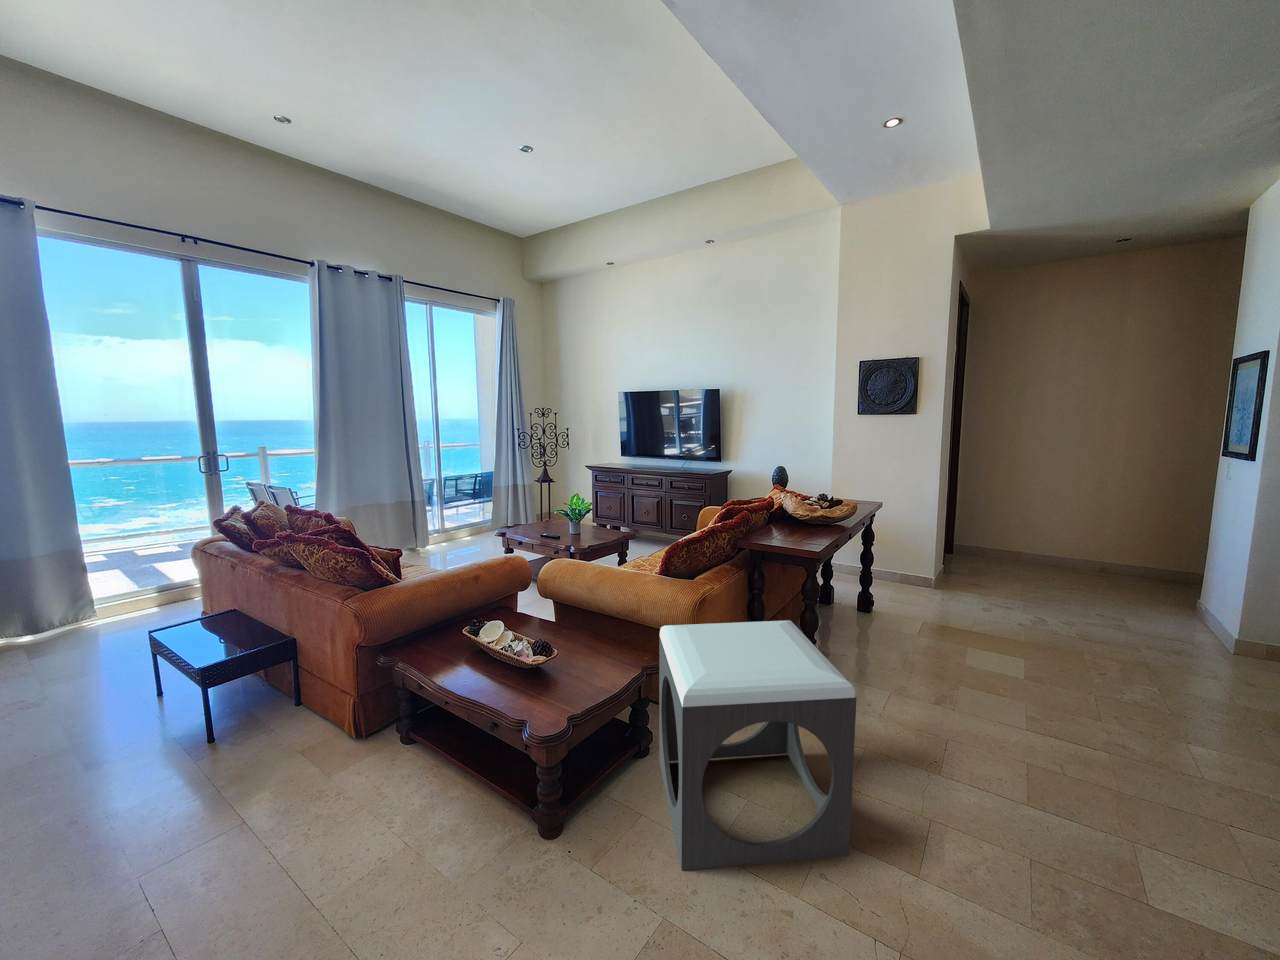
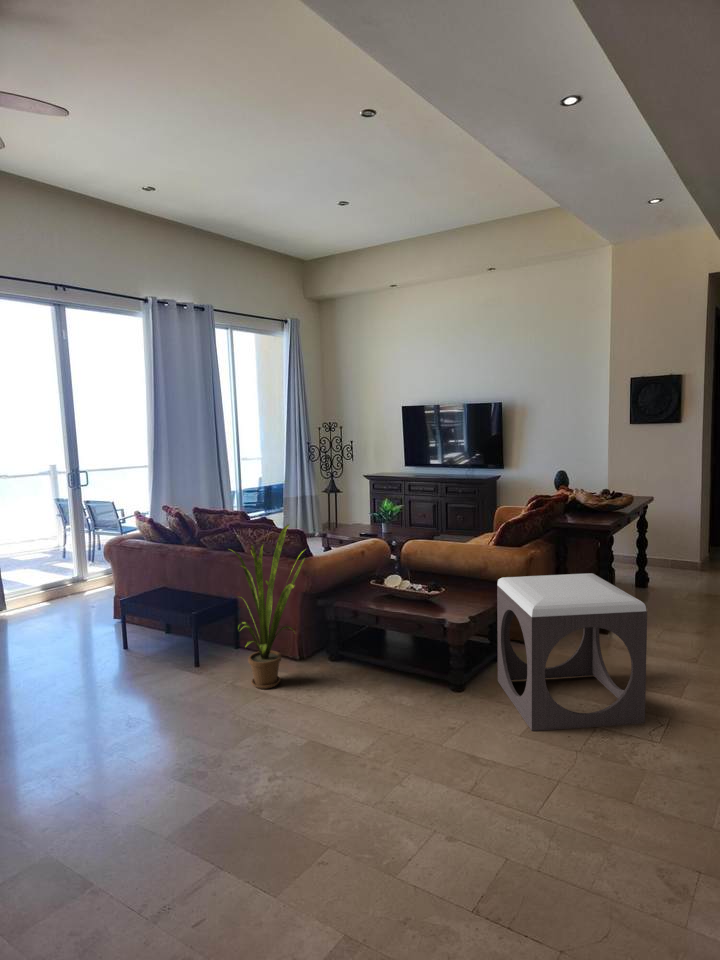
house plant: none [297,540,415,768] -> present [231,524,304,689]

